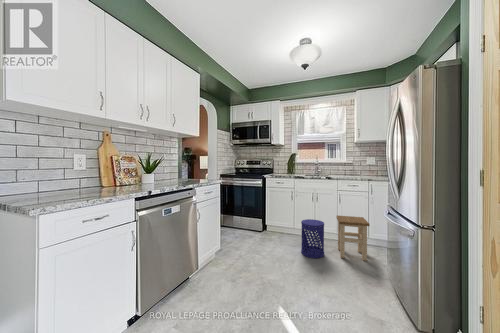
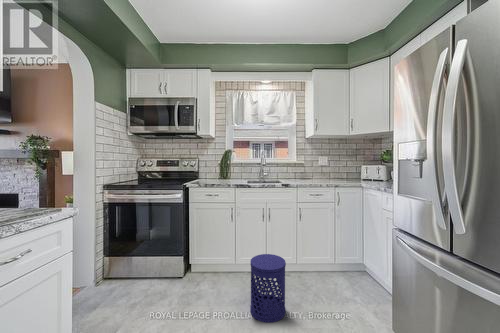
stool: present [337,215,370,261] -> none [297,242,348,311]

